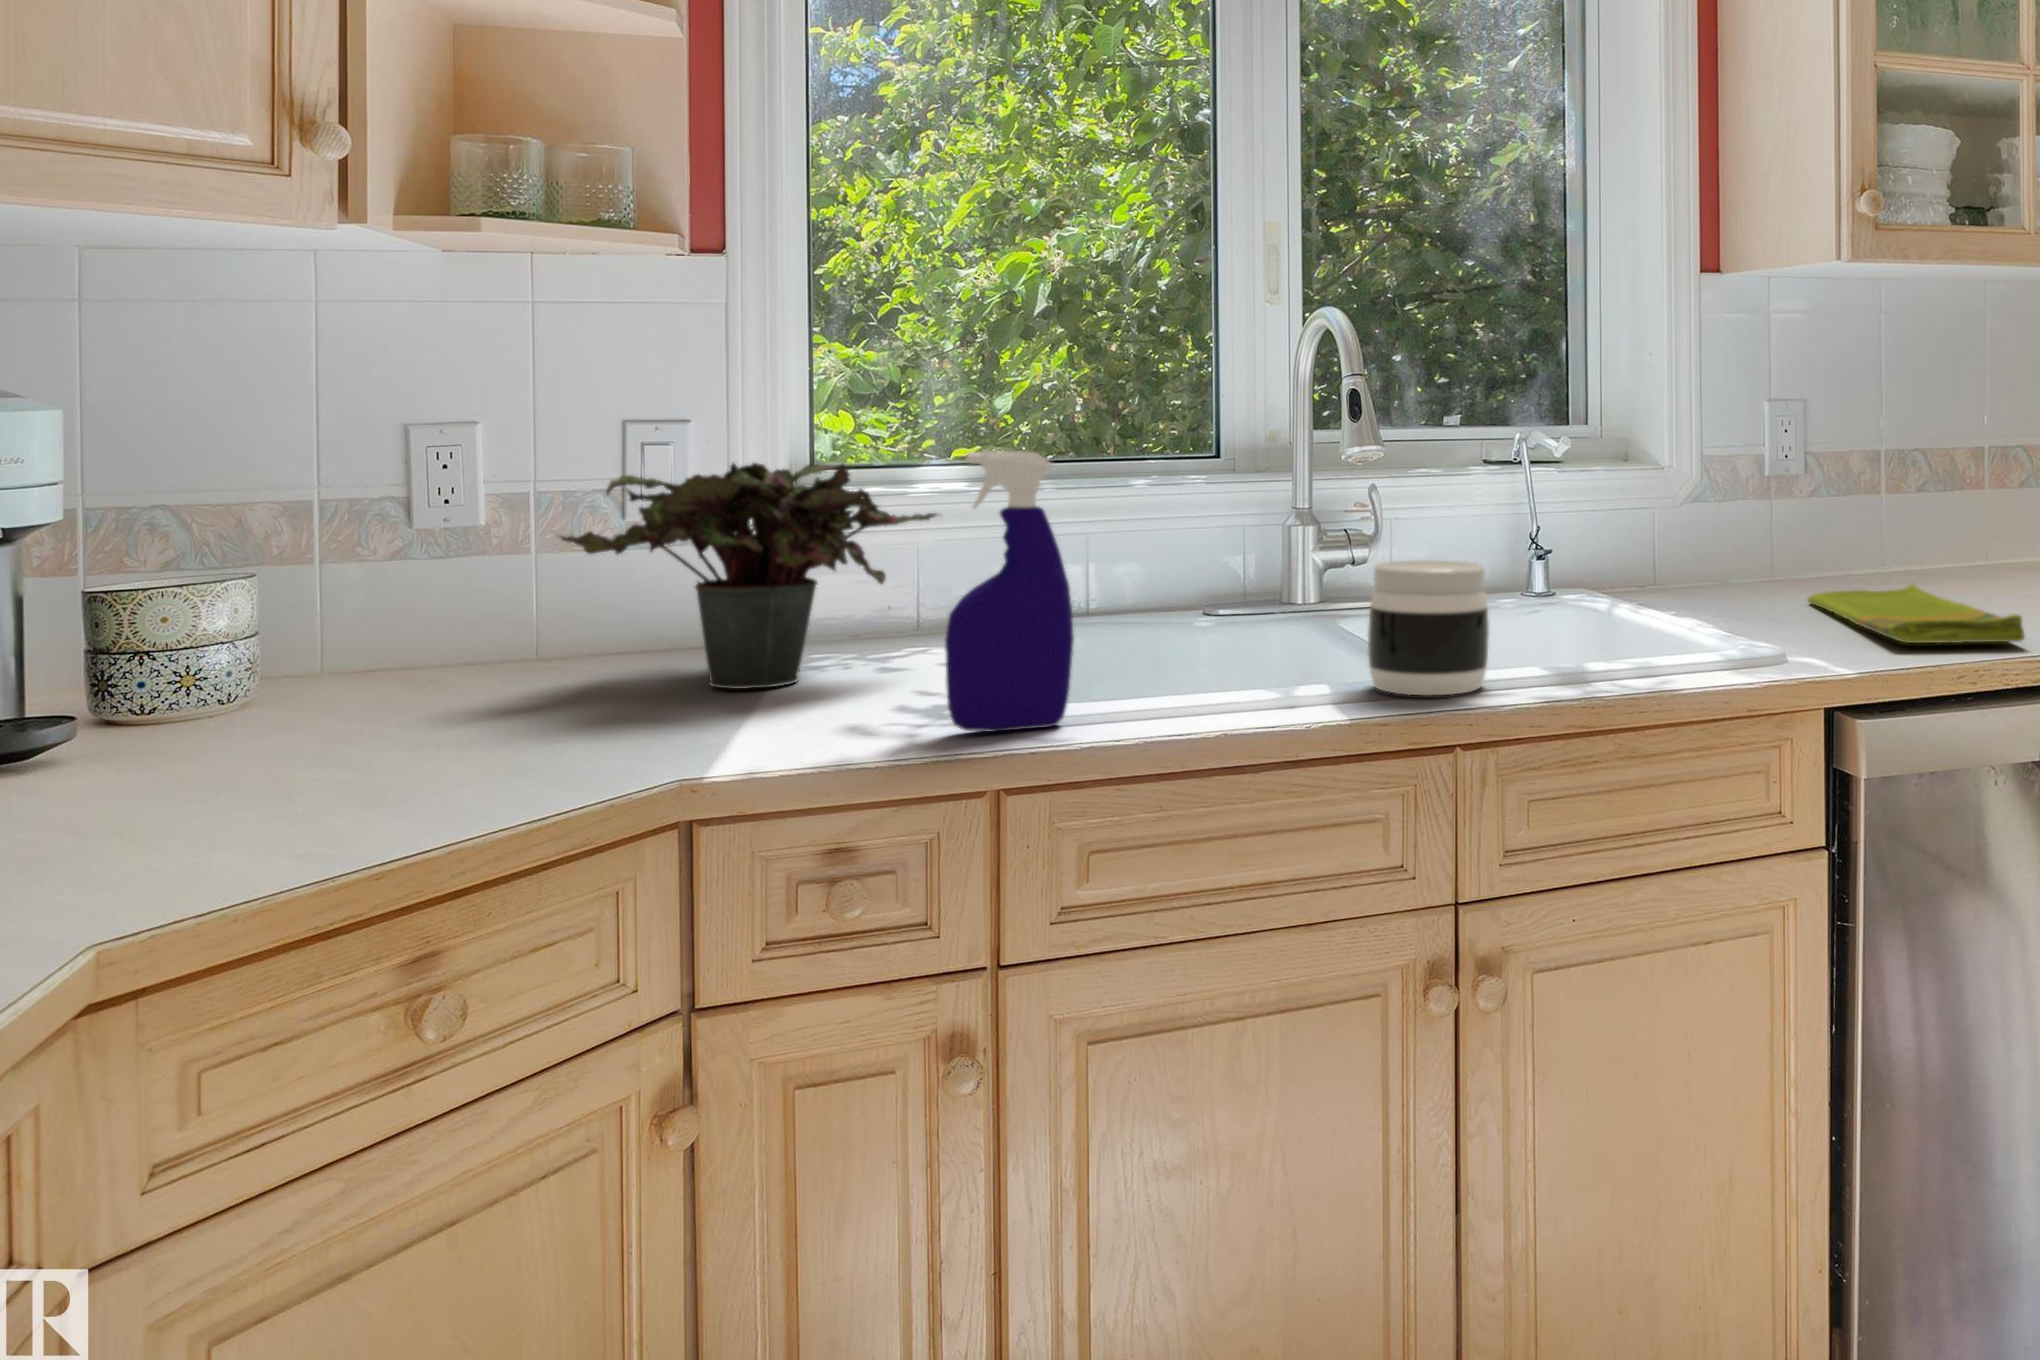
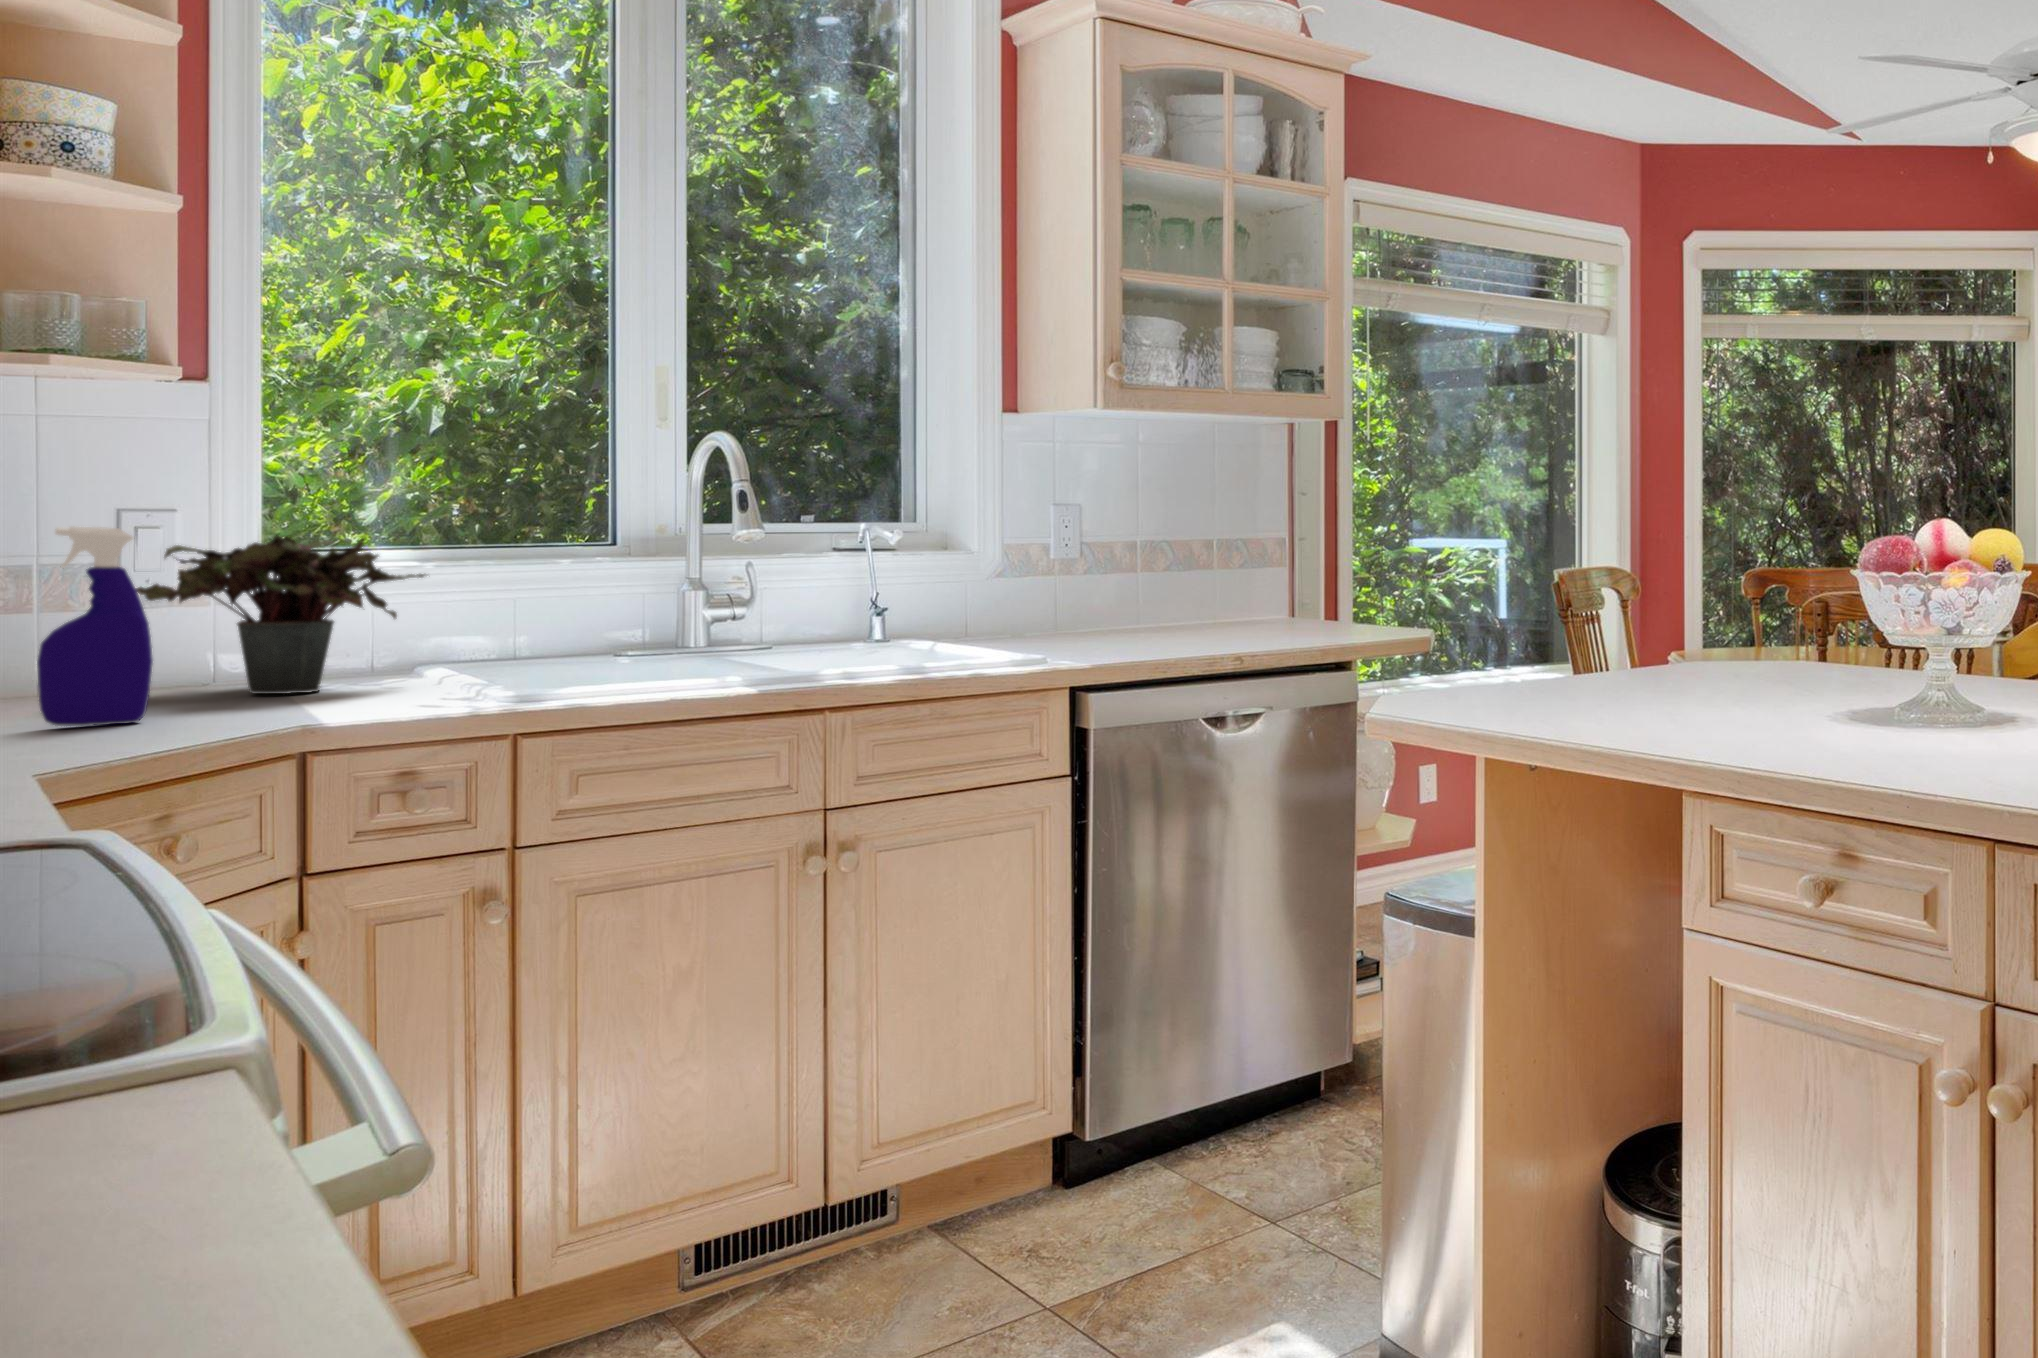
spray bottle: present [945,451,1074,732] -> present [37,526,153,726]
jar: present [1368,560,1489,695] -> none [764,600,847,679]
dish towel: present [1808,584,2024,643] -> none [1072,625,1198,651]

